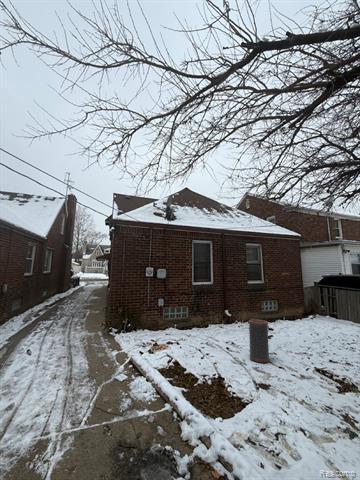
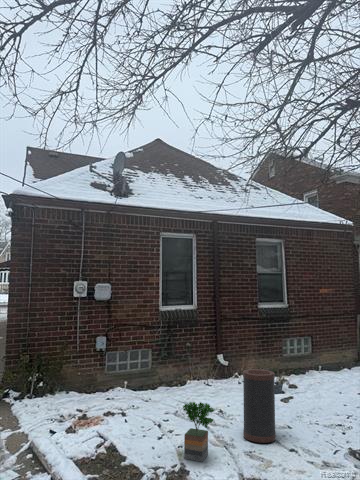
potted tree: none [216,337,236,373] -> present [183,402,214,462]

